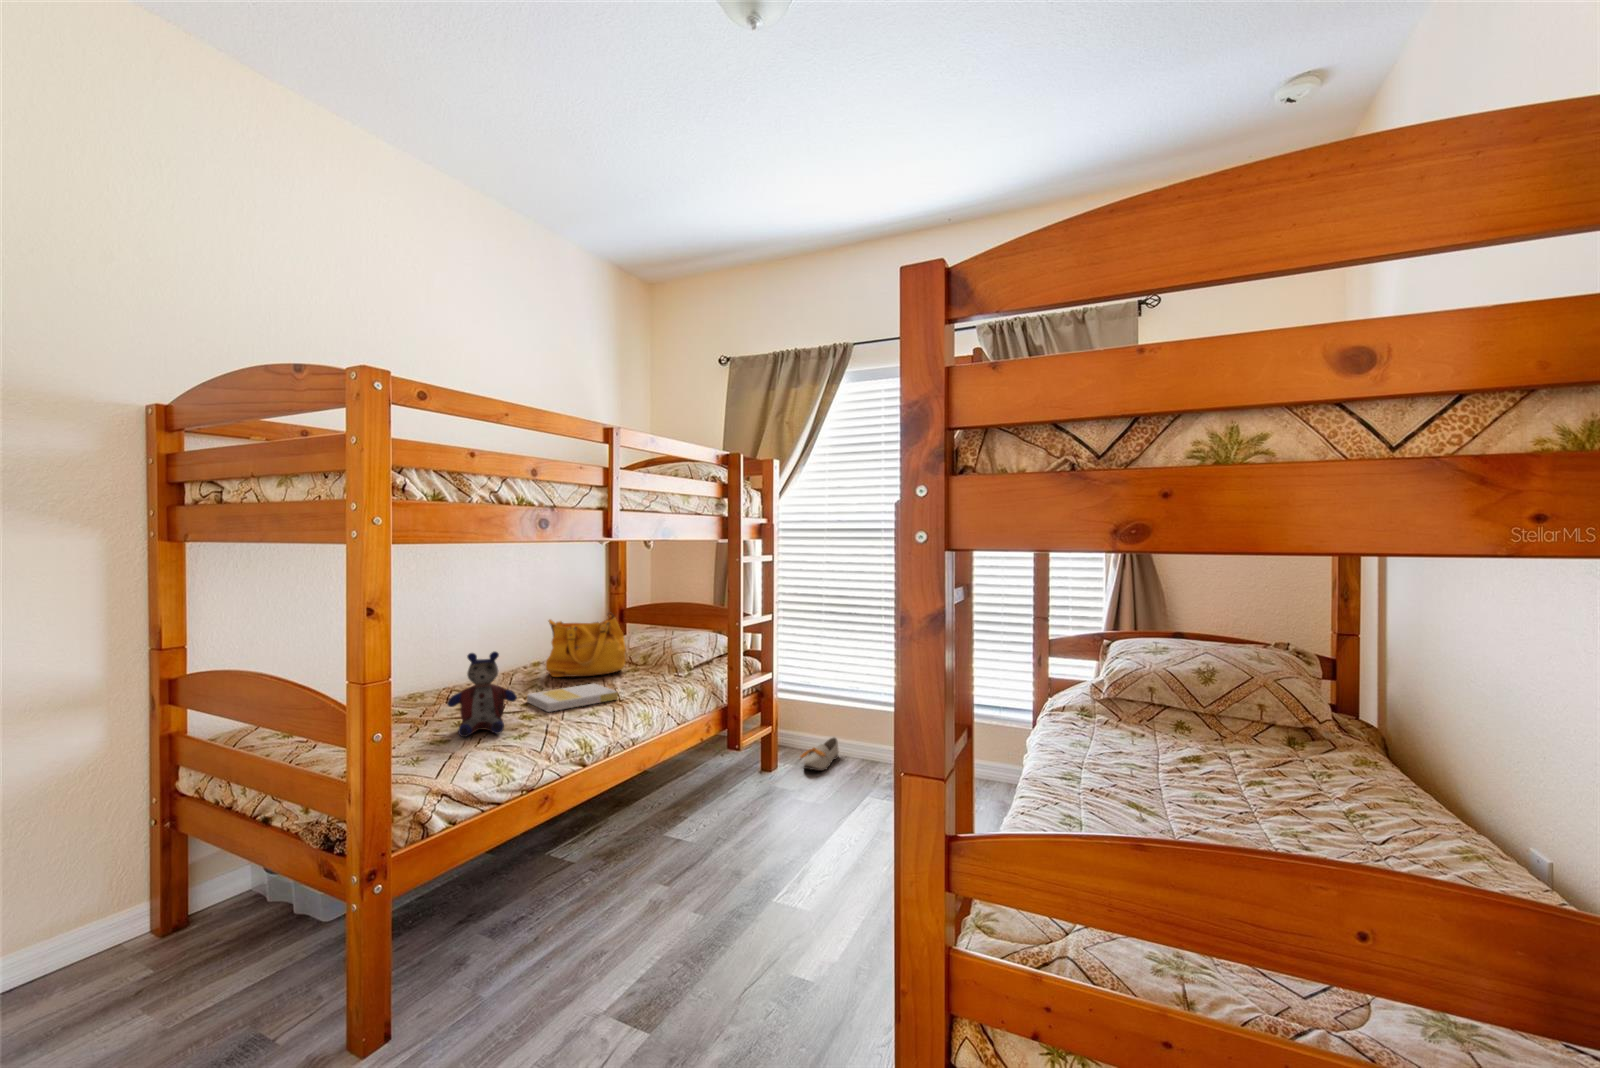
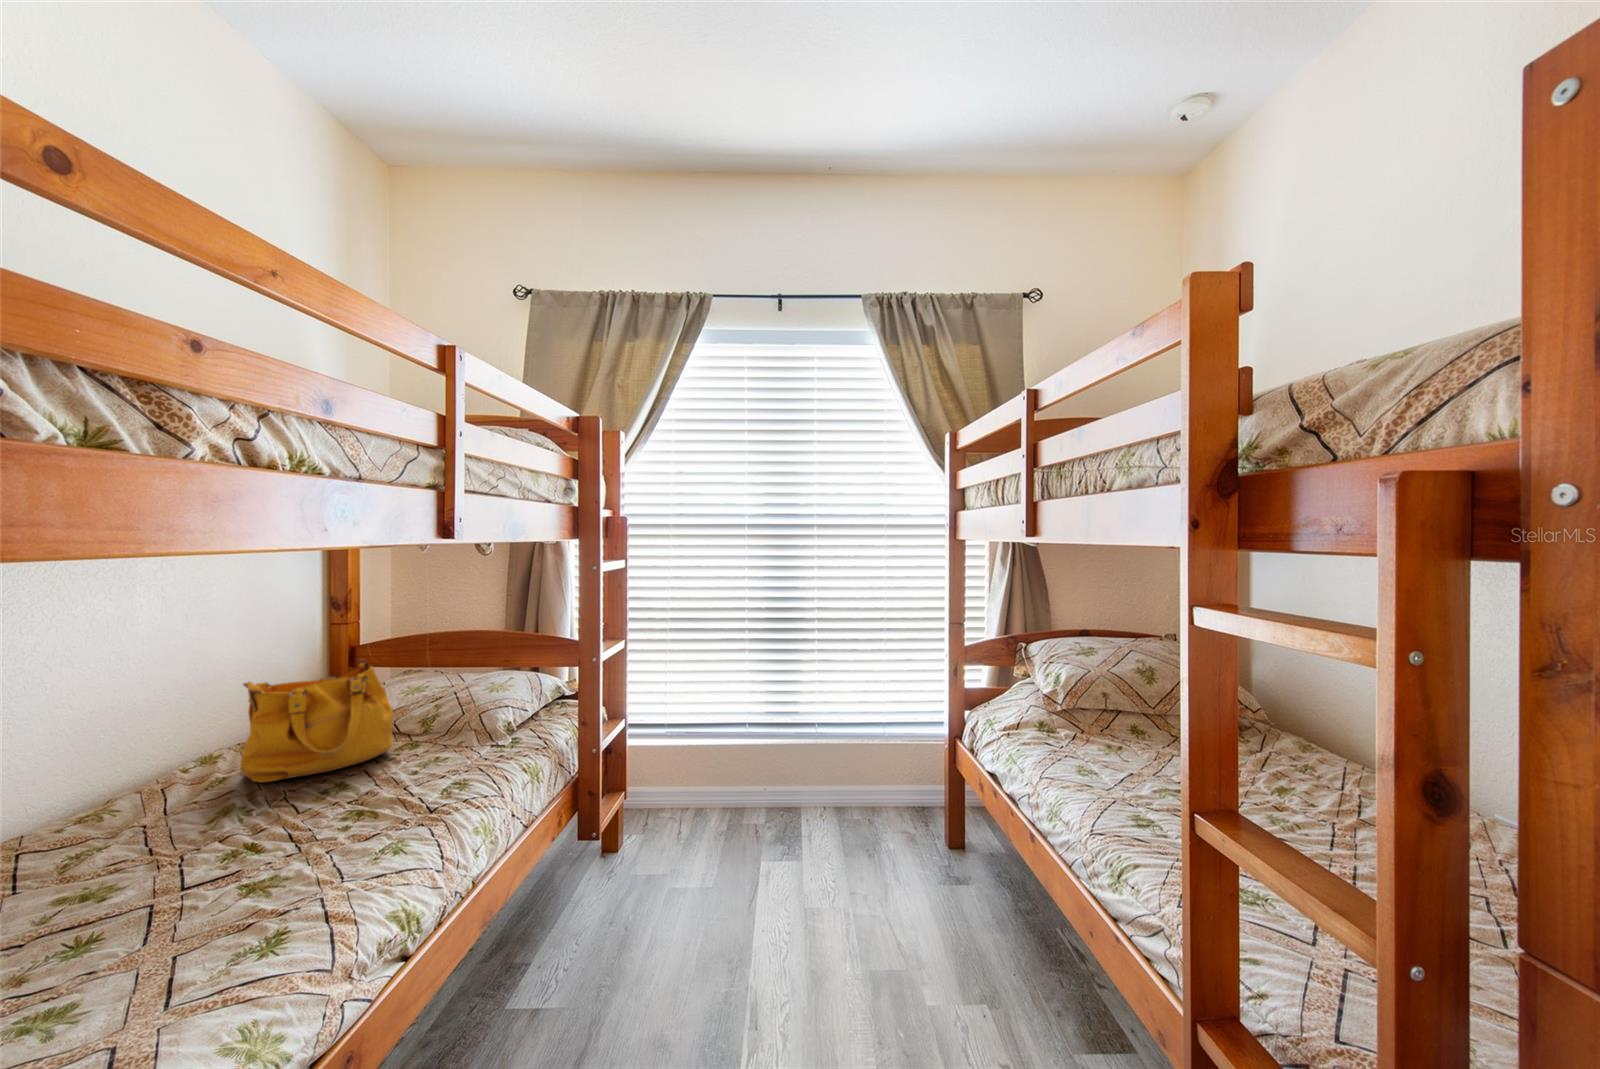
stuffed bear: present [447,652,517,737] -> none [60,775,246,986]
book: present [527,684,618,712] -> none [233,787,425,866]
shoe: present [800,738,839,771] -> none [651,791,694,843]

